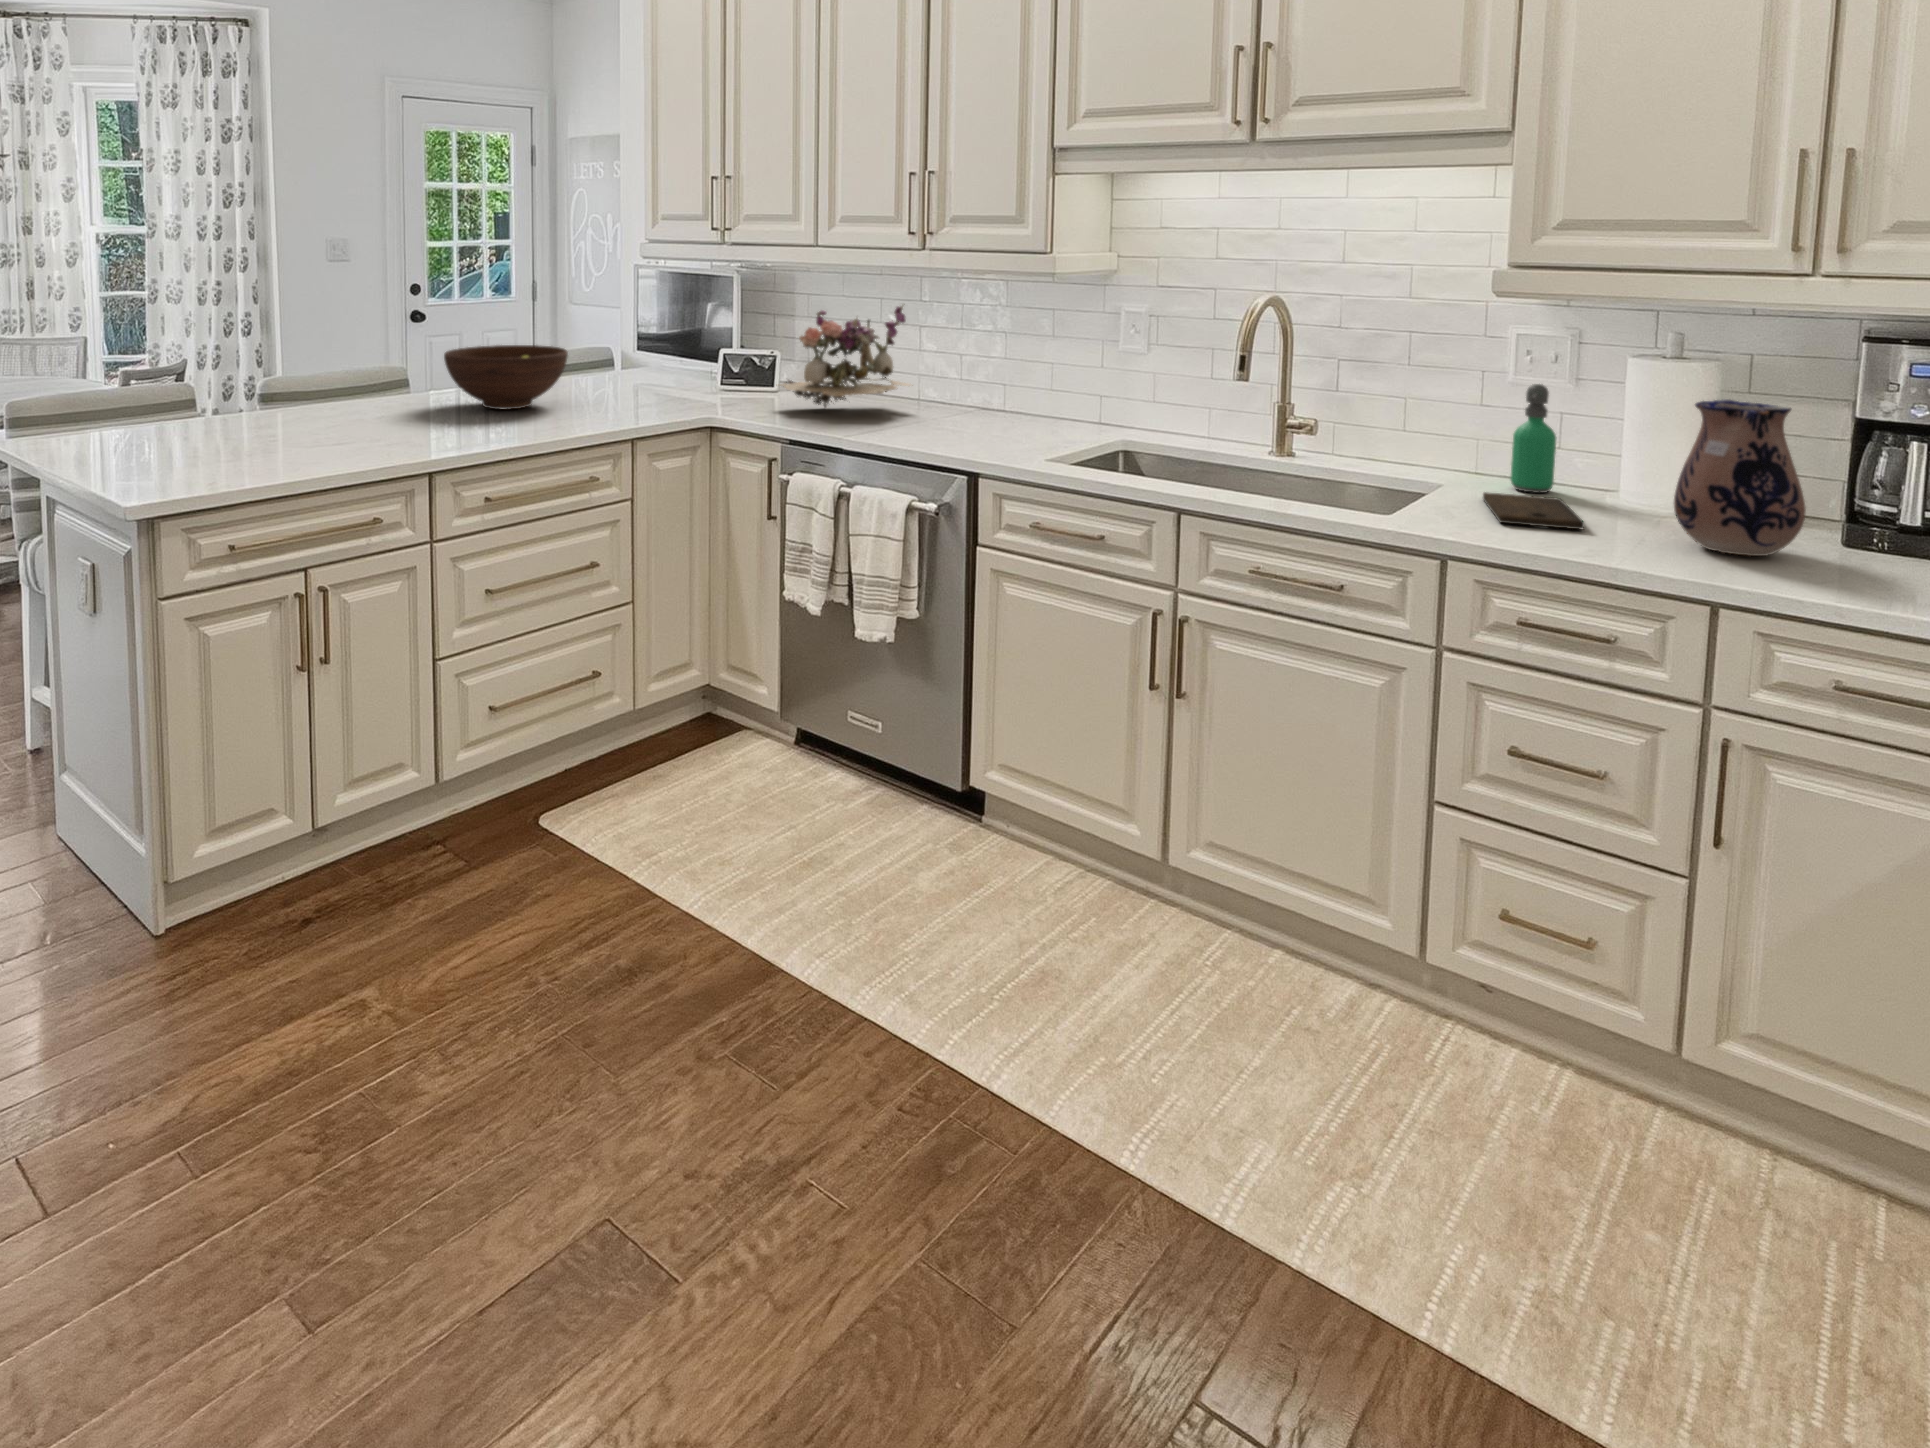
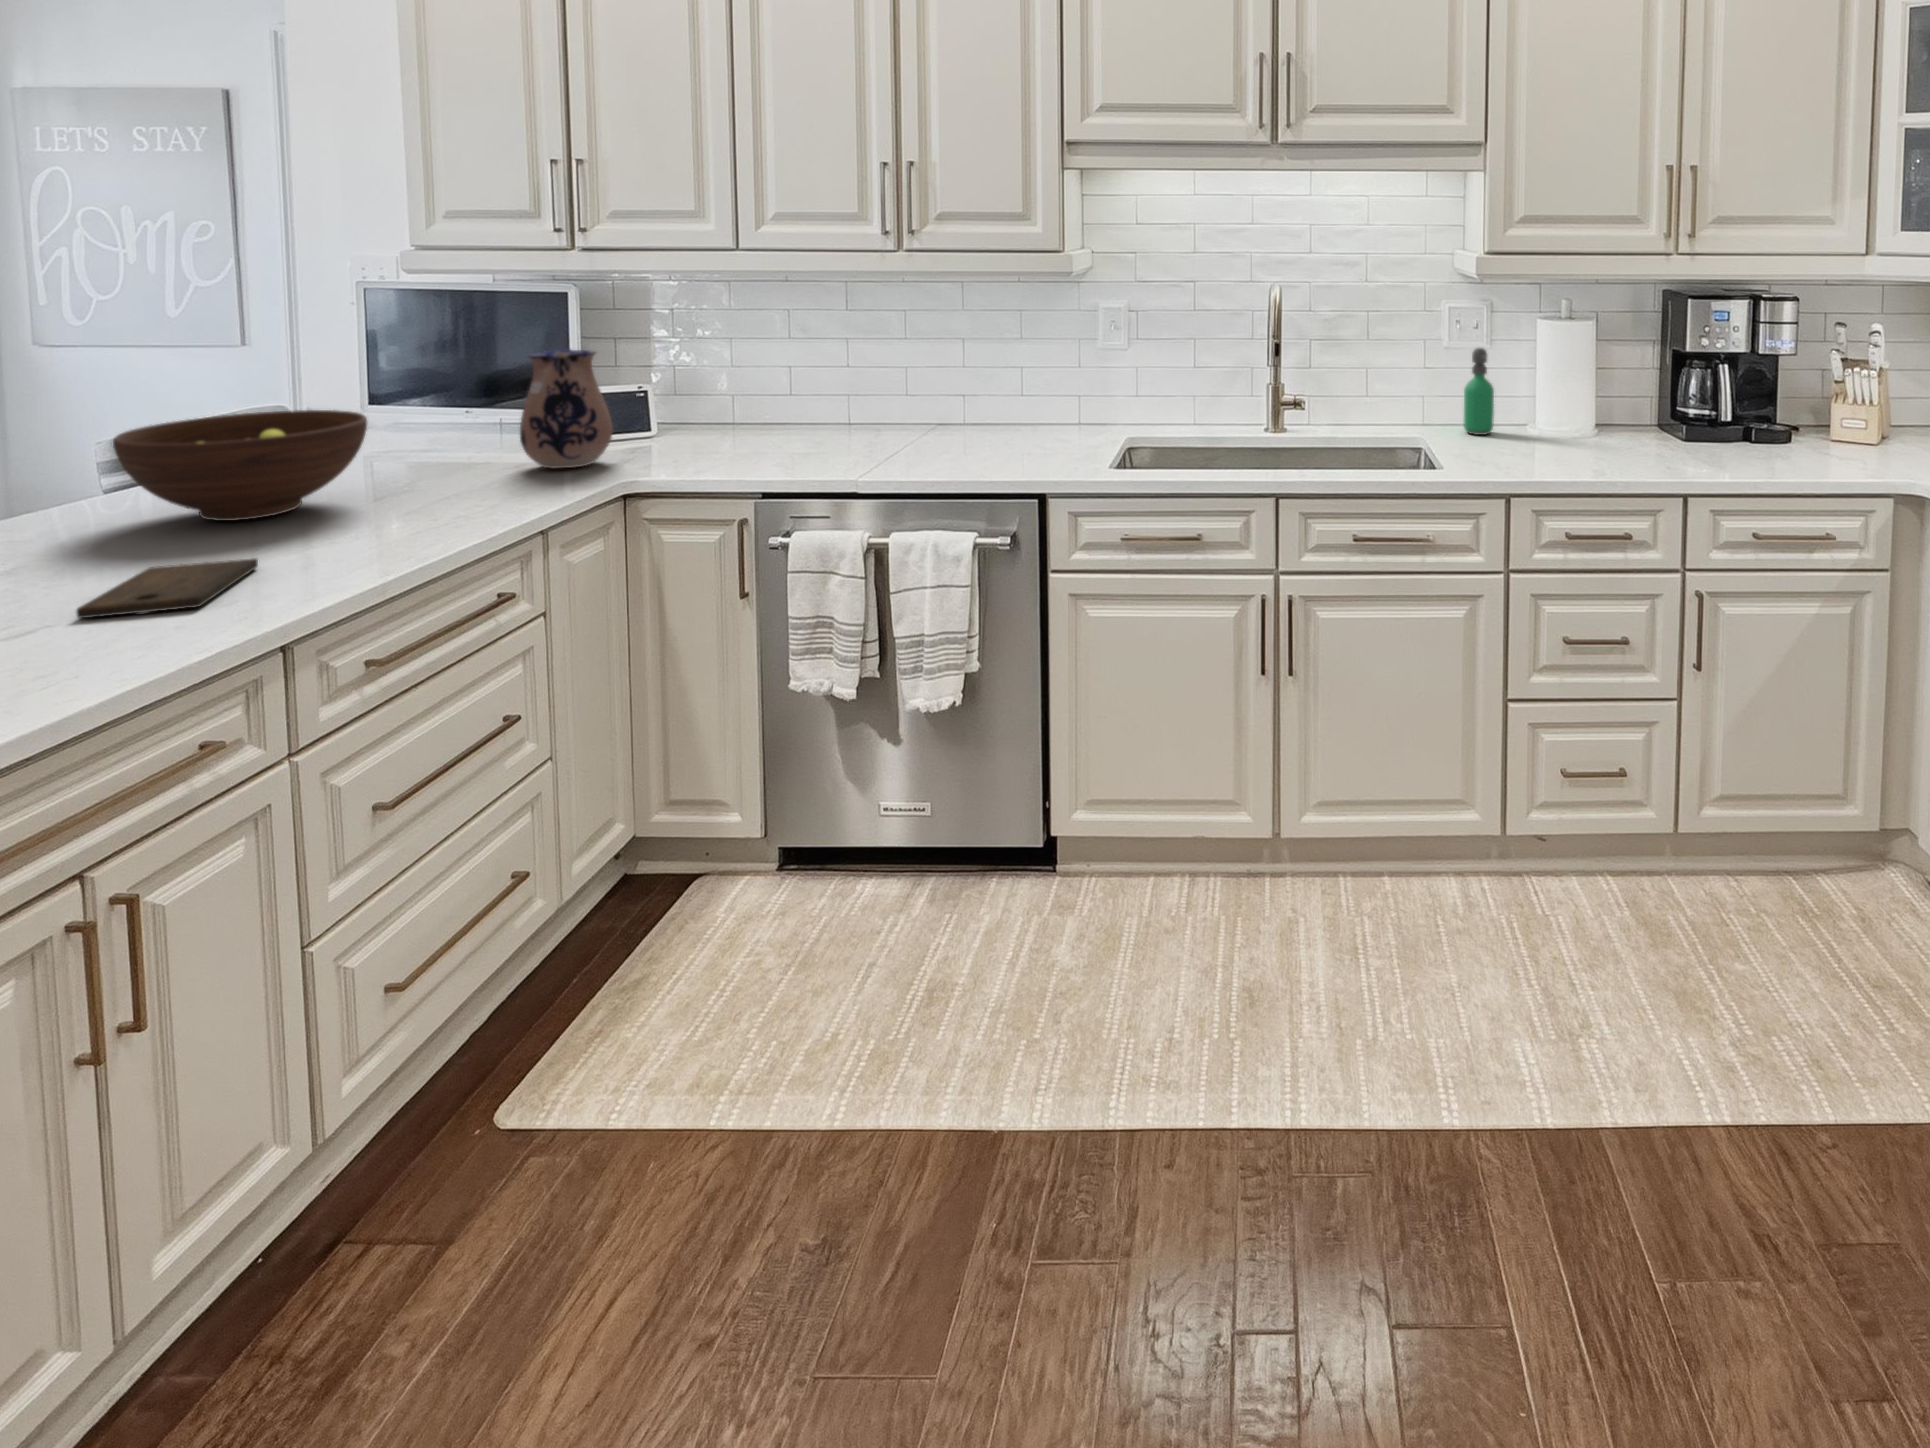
flower arrangement: present [776,306,913,407] -> none [693,313,867,449]
ceramic pitcher: present [1674,399,1806,556] -> present [520,349,613,468]
cutting board: present [1483,492,1584,529] -> present [77,558,258,618]

